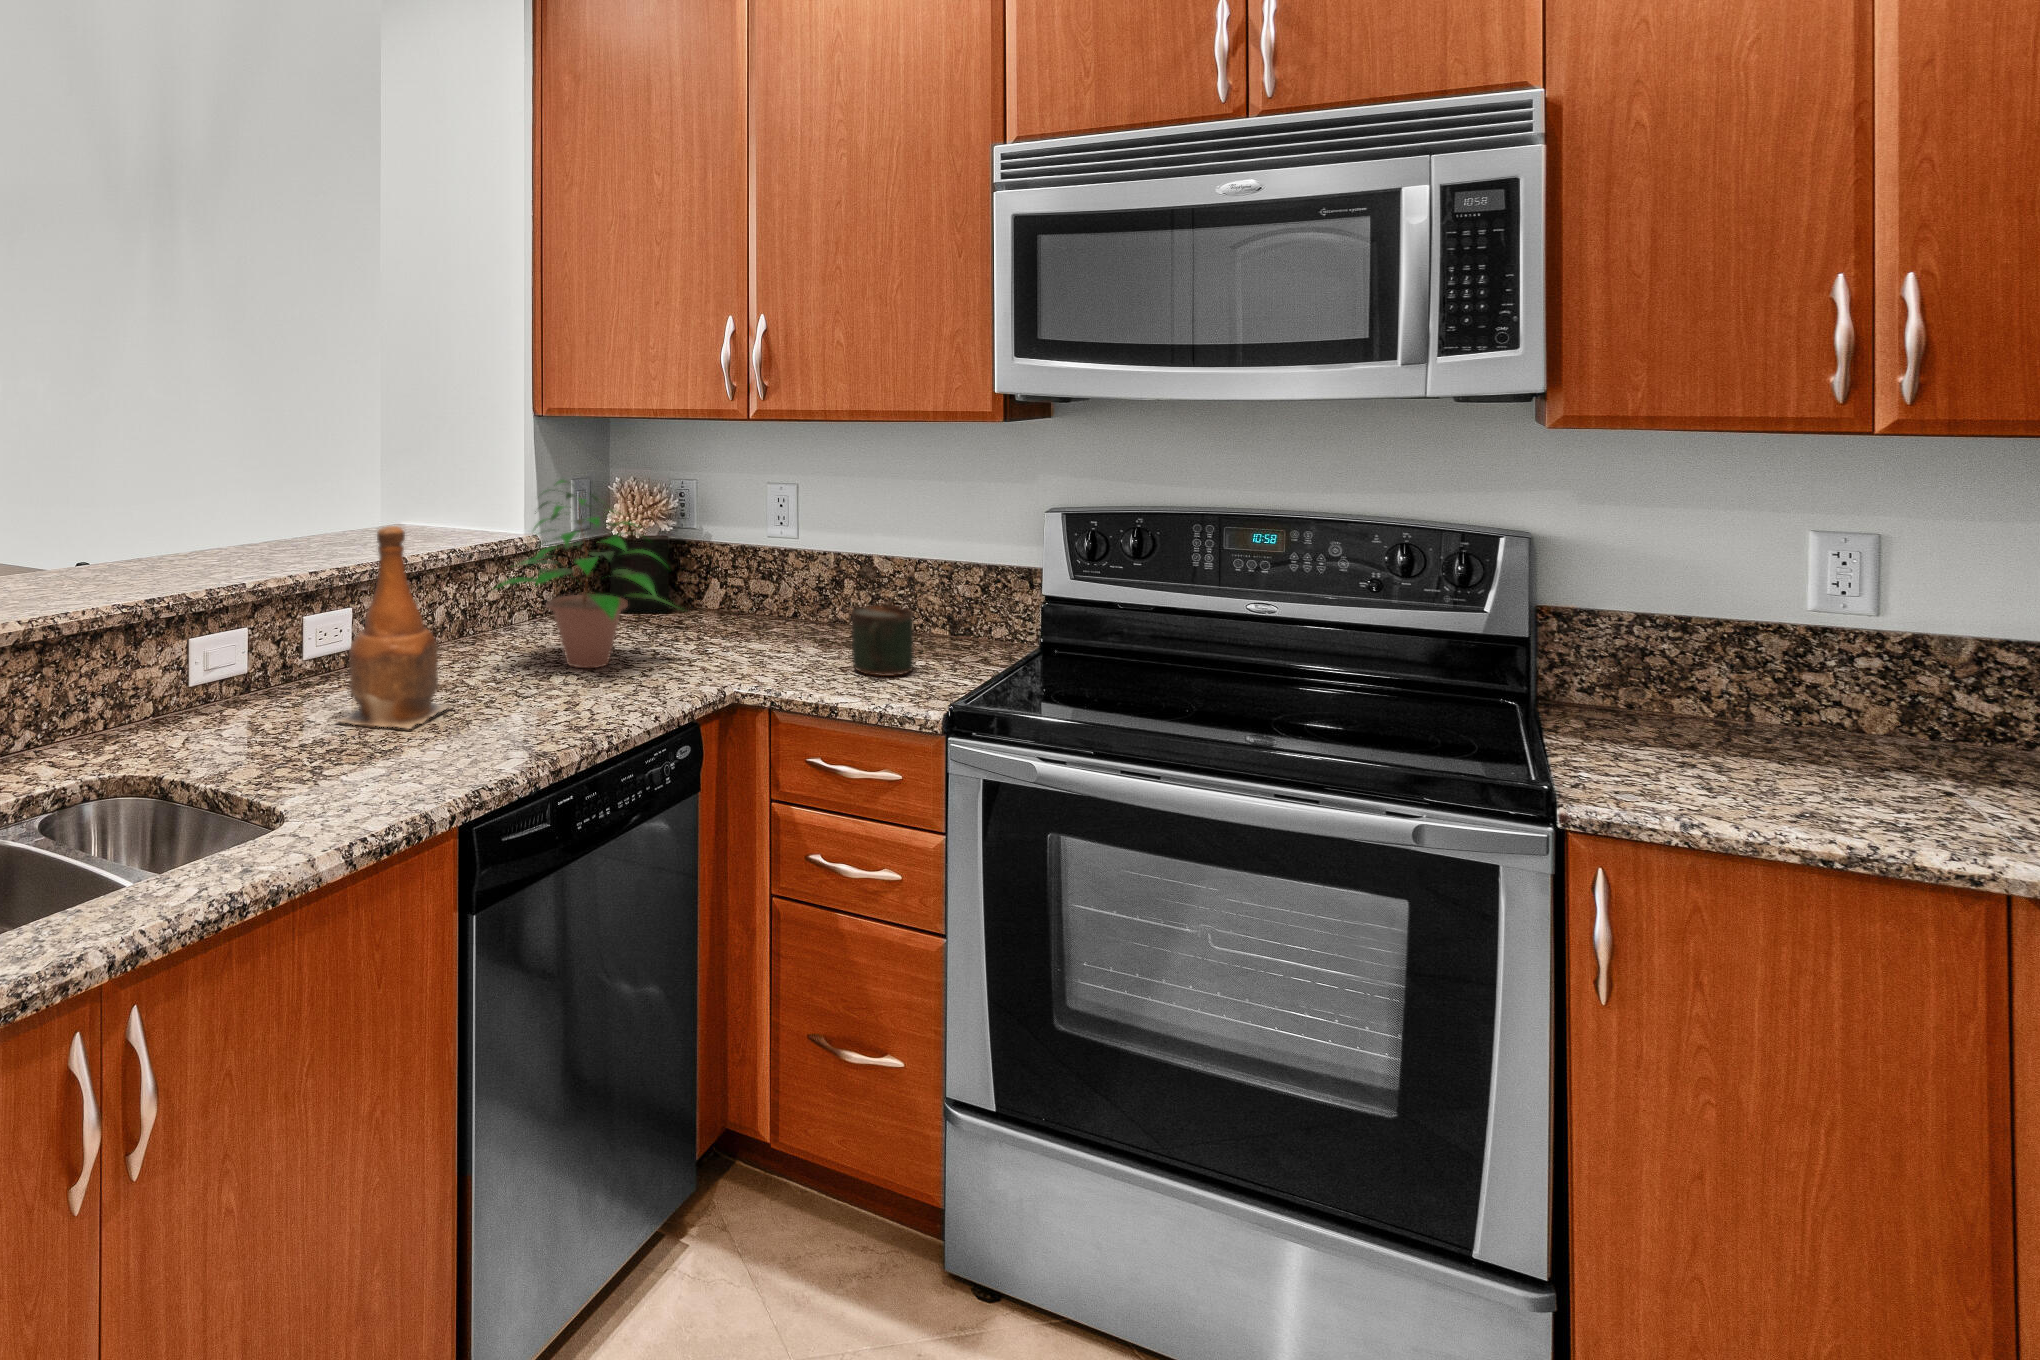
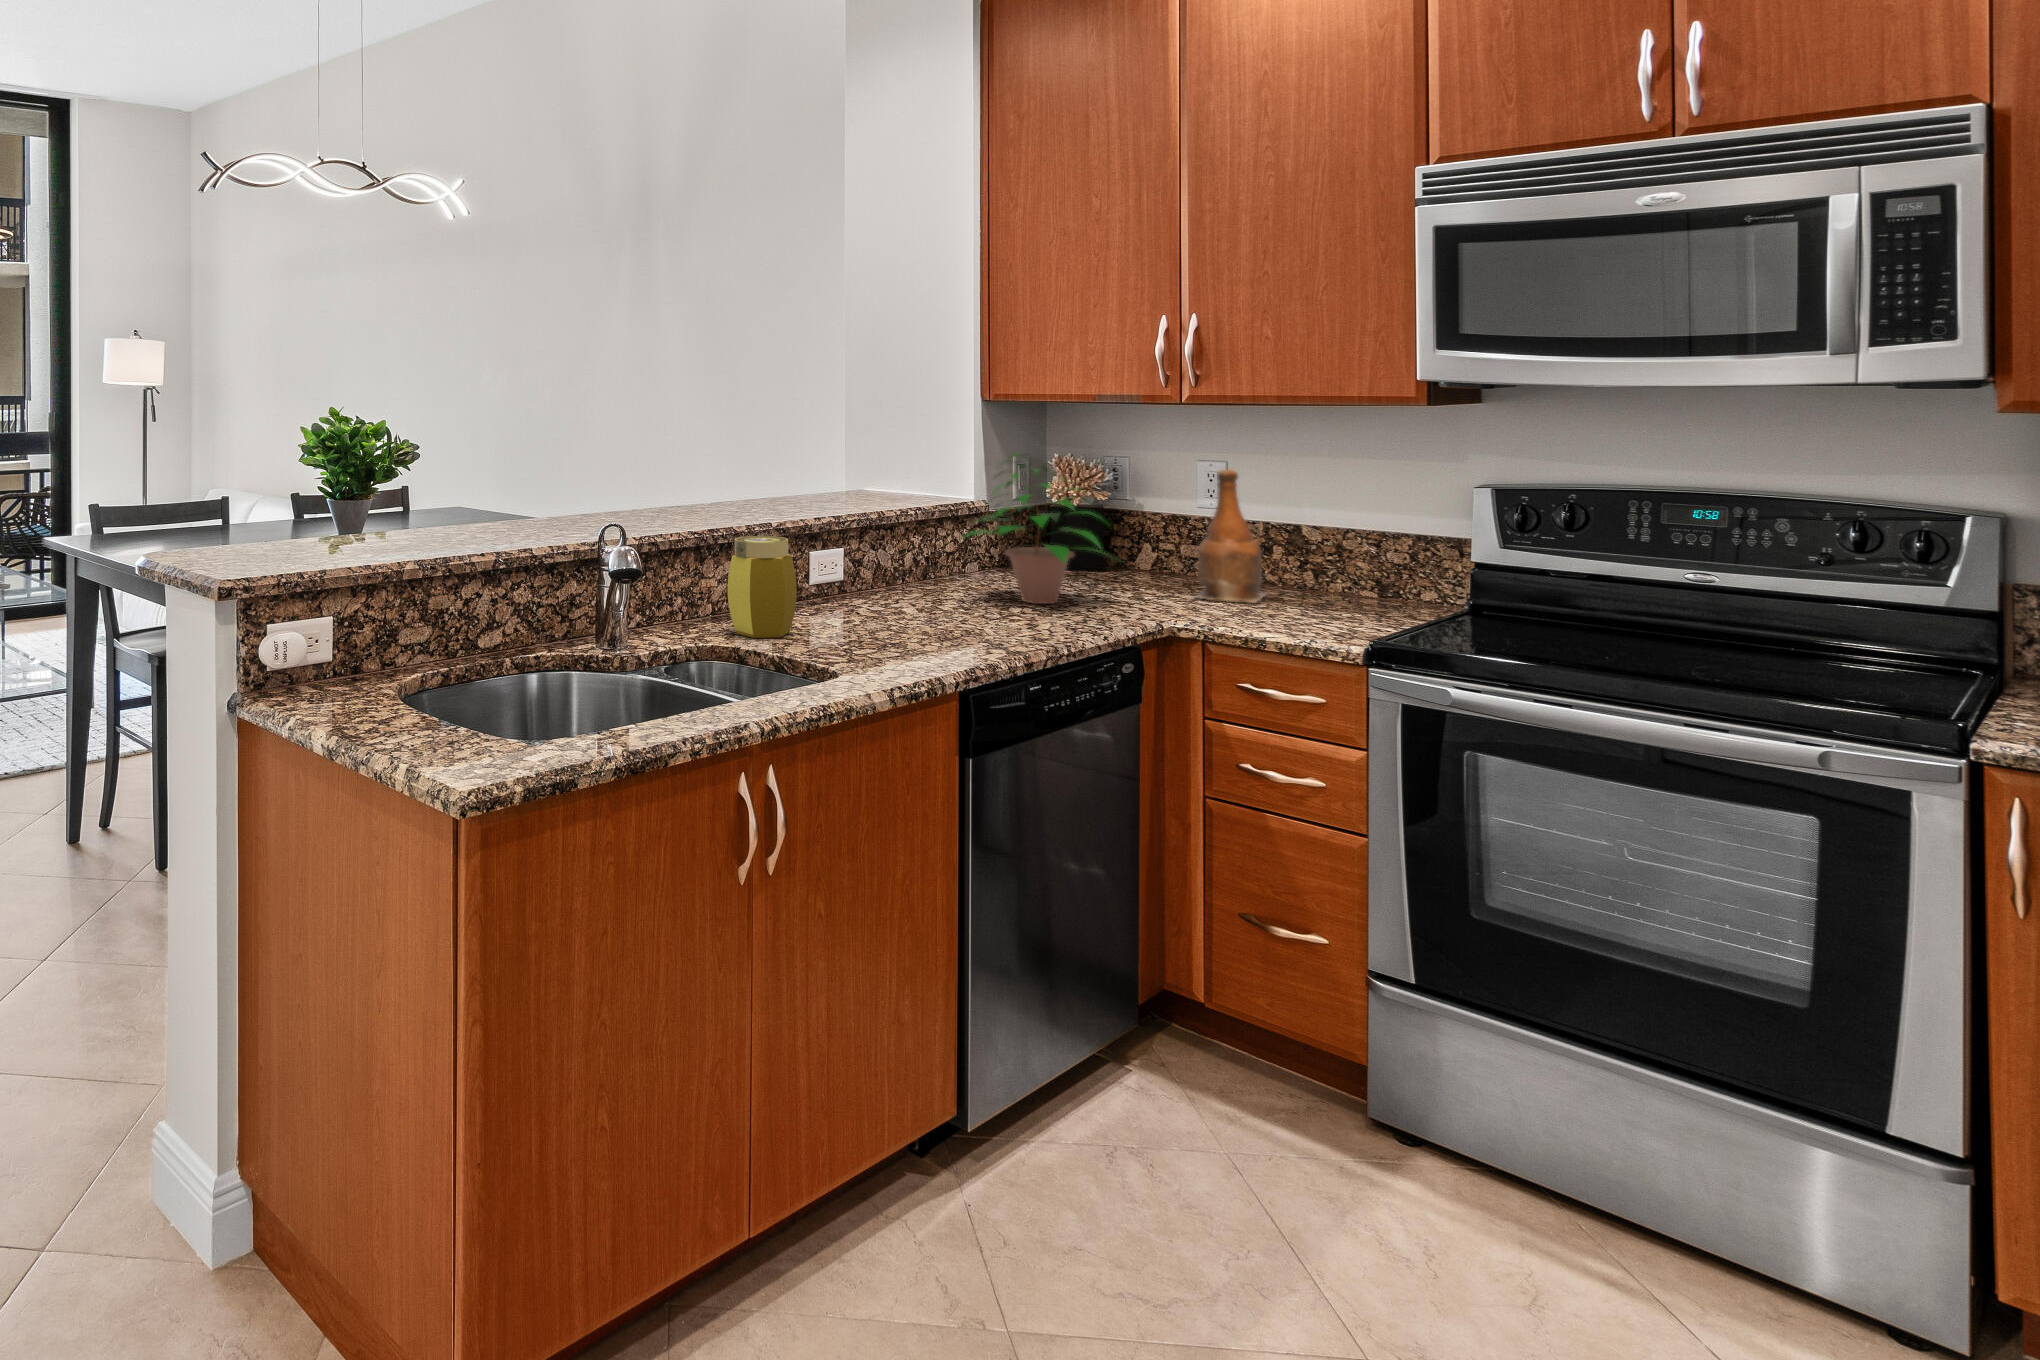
bottle: present [337,526,449,729] -> present [1196,469,1266,603]
mug: present [851,606,914,676] -> none [1277,563,1338,621]
jar: none [156,607,256,756] -> present [728,536,797,638]

